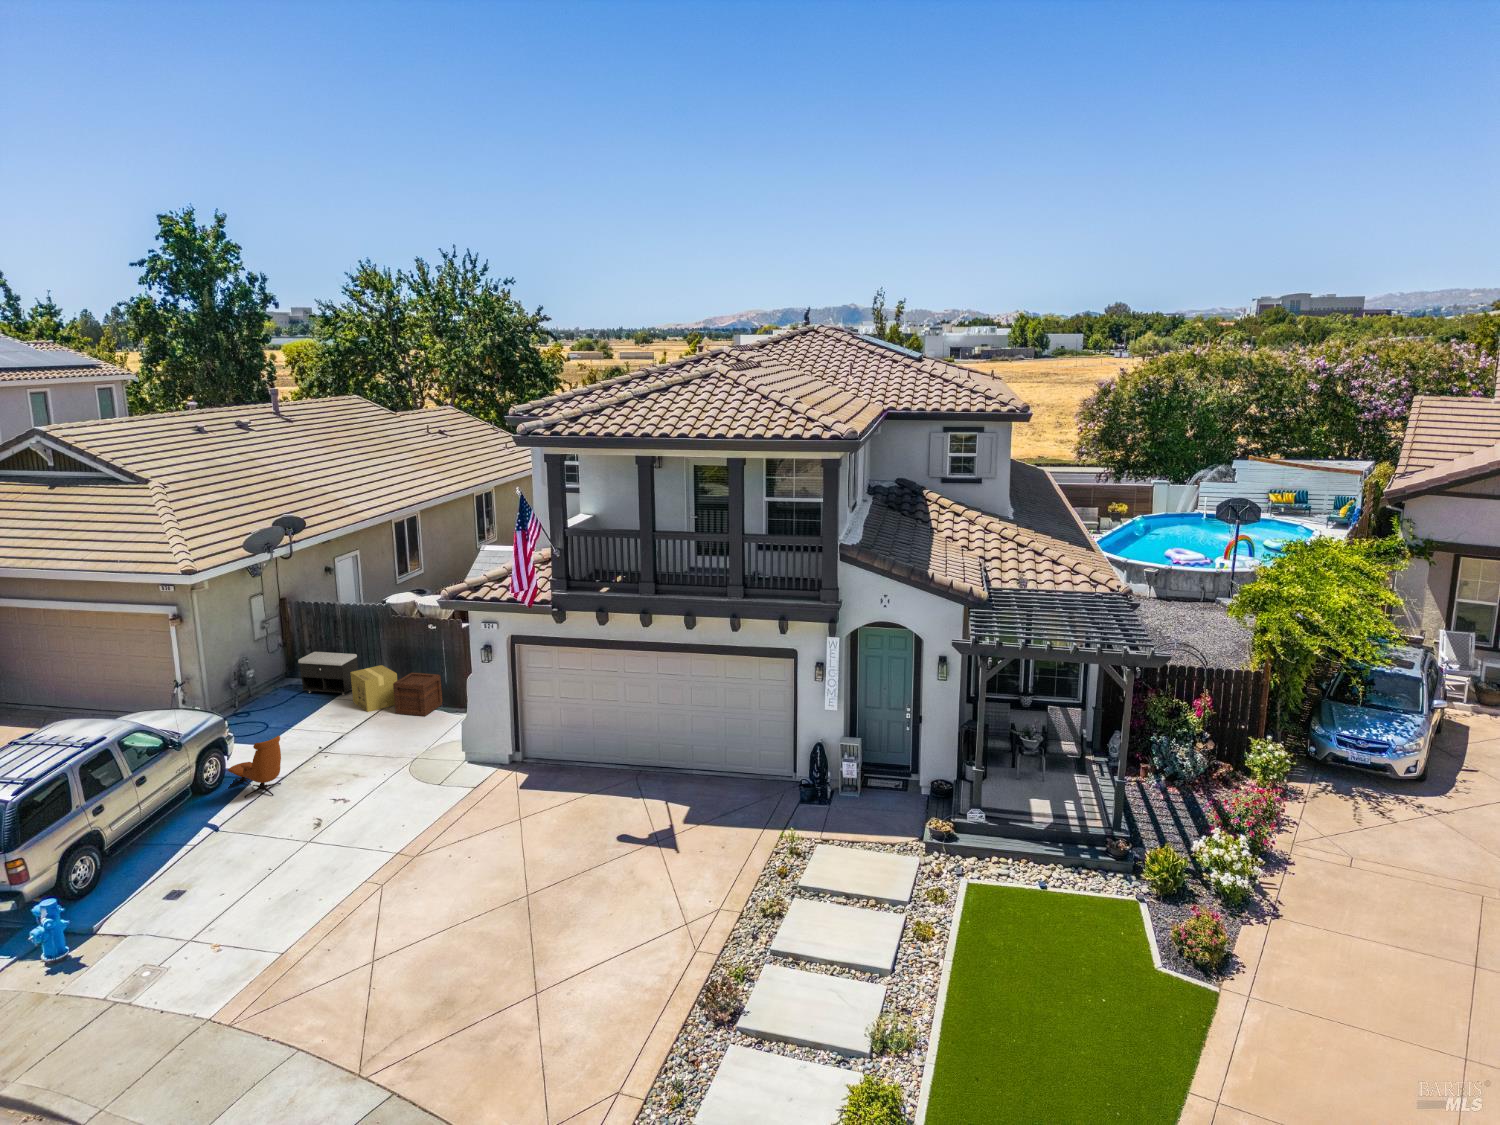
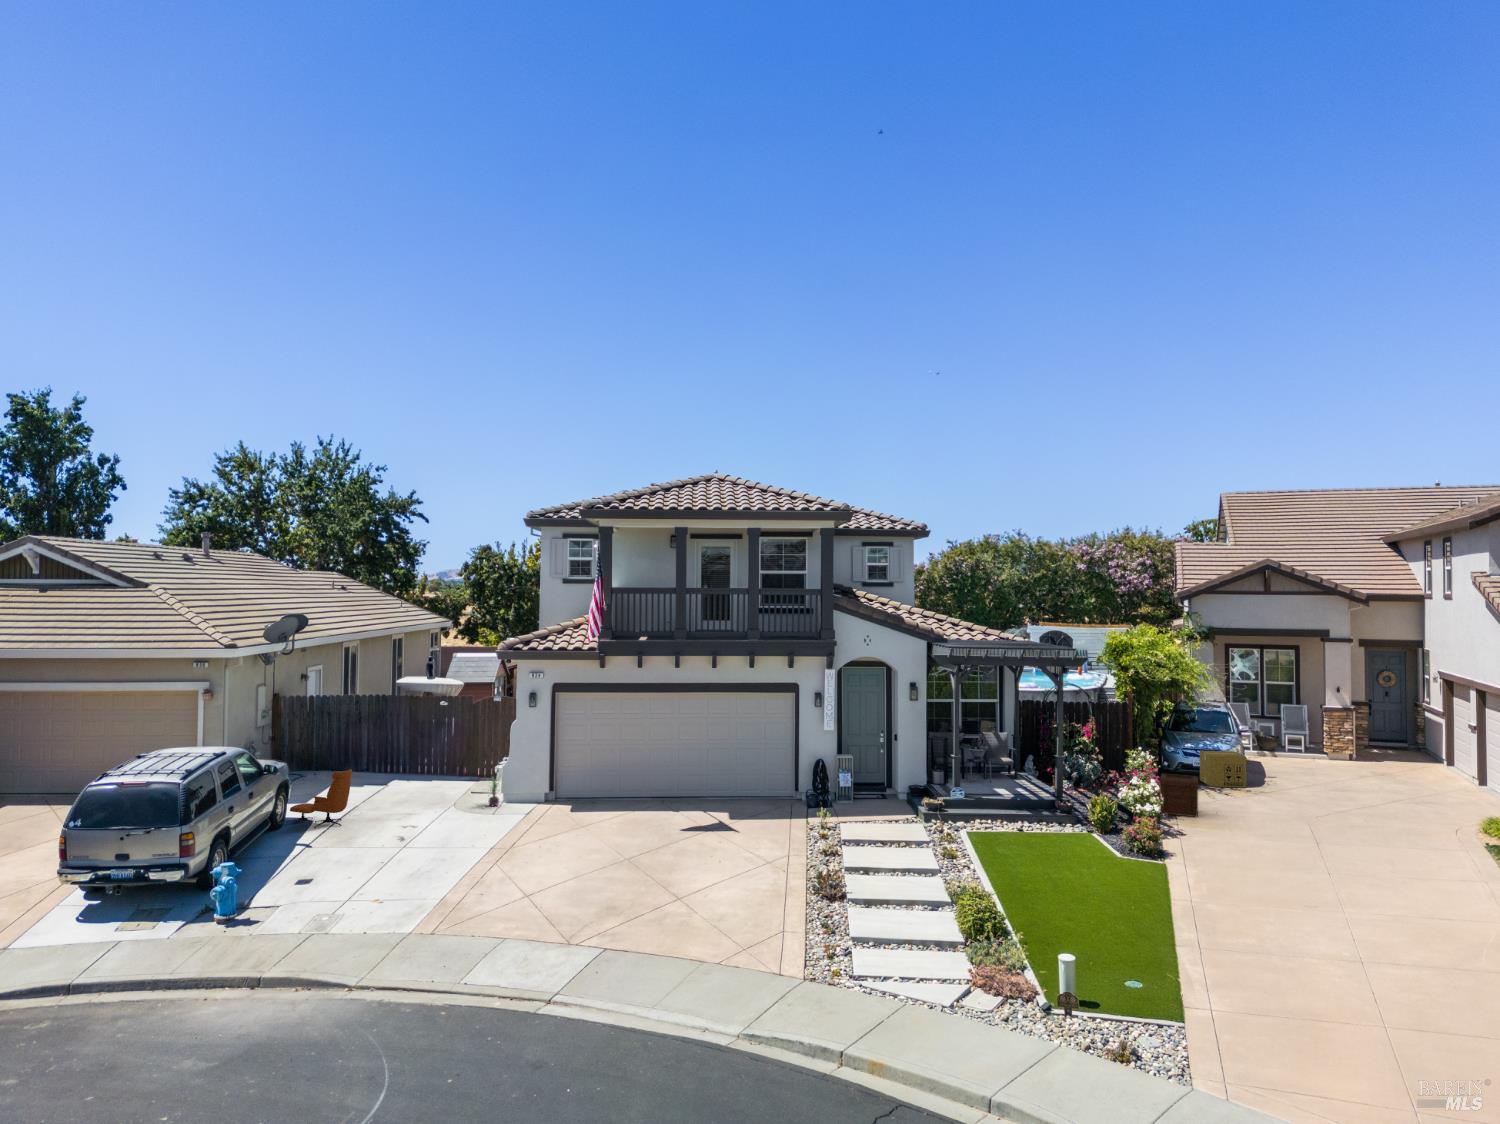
storage bench: present [298,652,358,695] -> none [304,739,358,776]
cardboard box: present [350,665,397,712] -> present [1200,751,1246,787]
wooden crate: present [393,673,442,716] -> present [1160,774,1198,817]
decorative plant: none [433,734,468,768] -> present [489,777,499,806]

